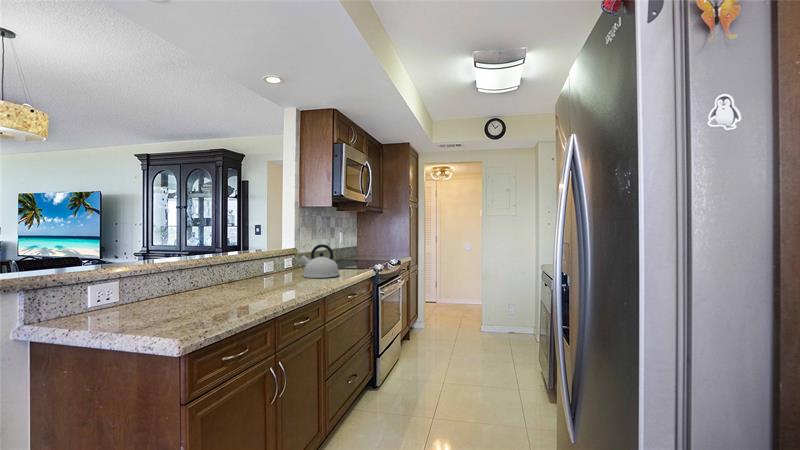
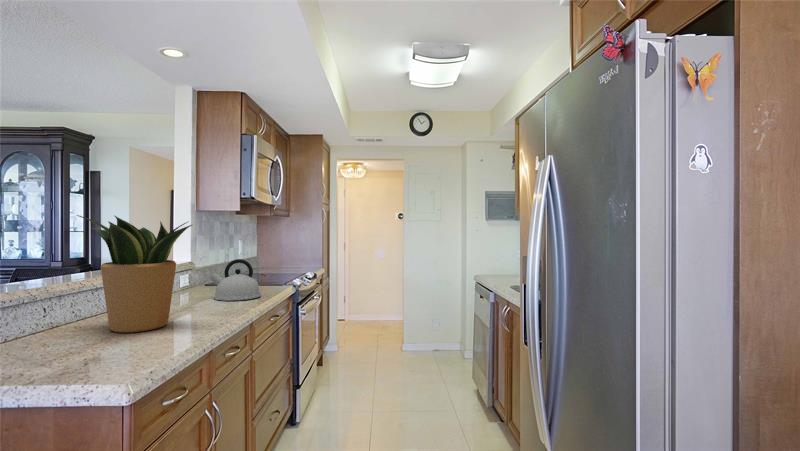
potted plant: none [190,205,267,296] -> present [77,215,192,333]

